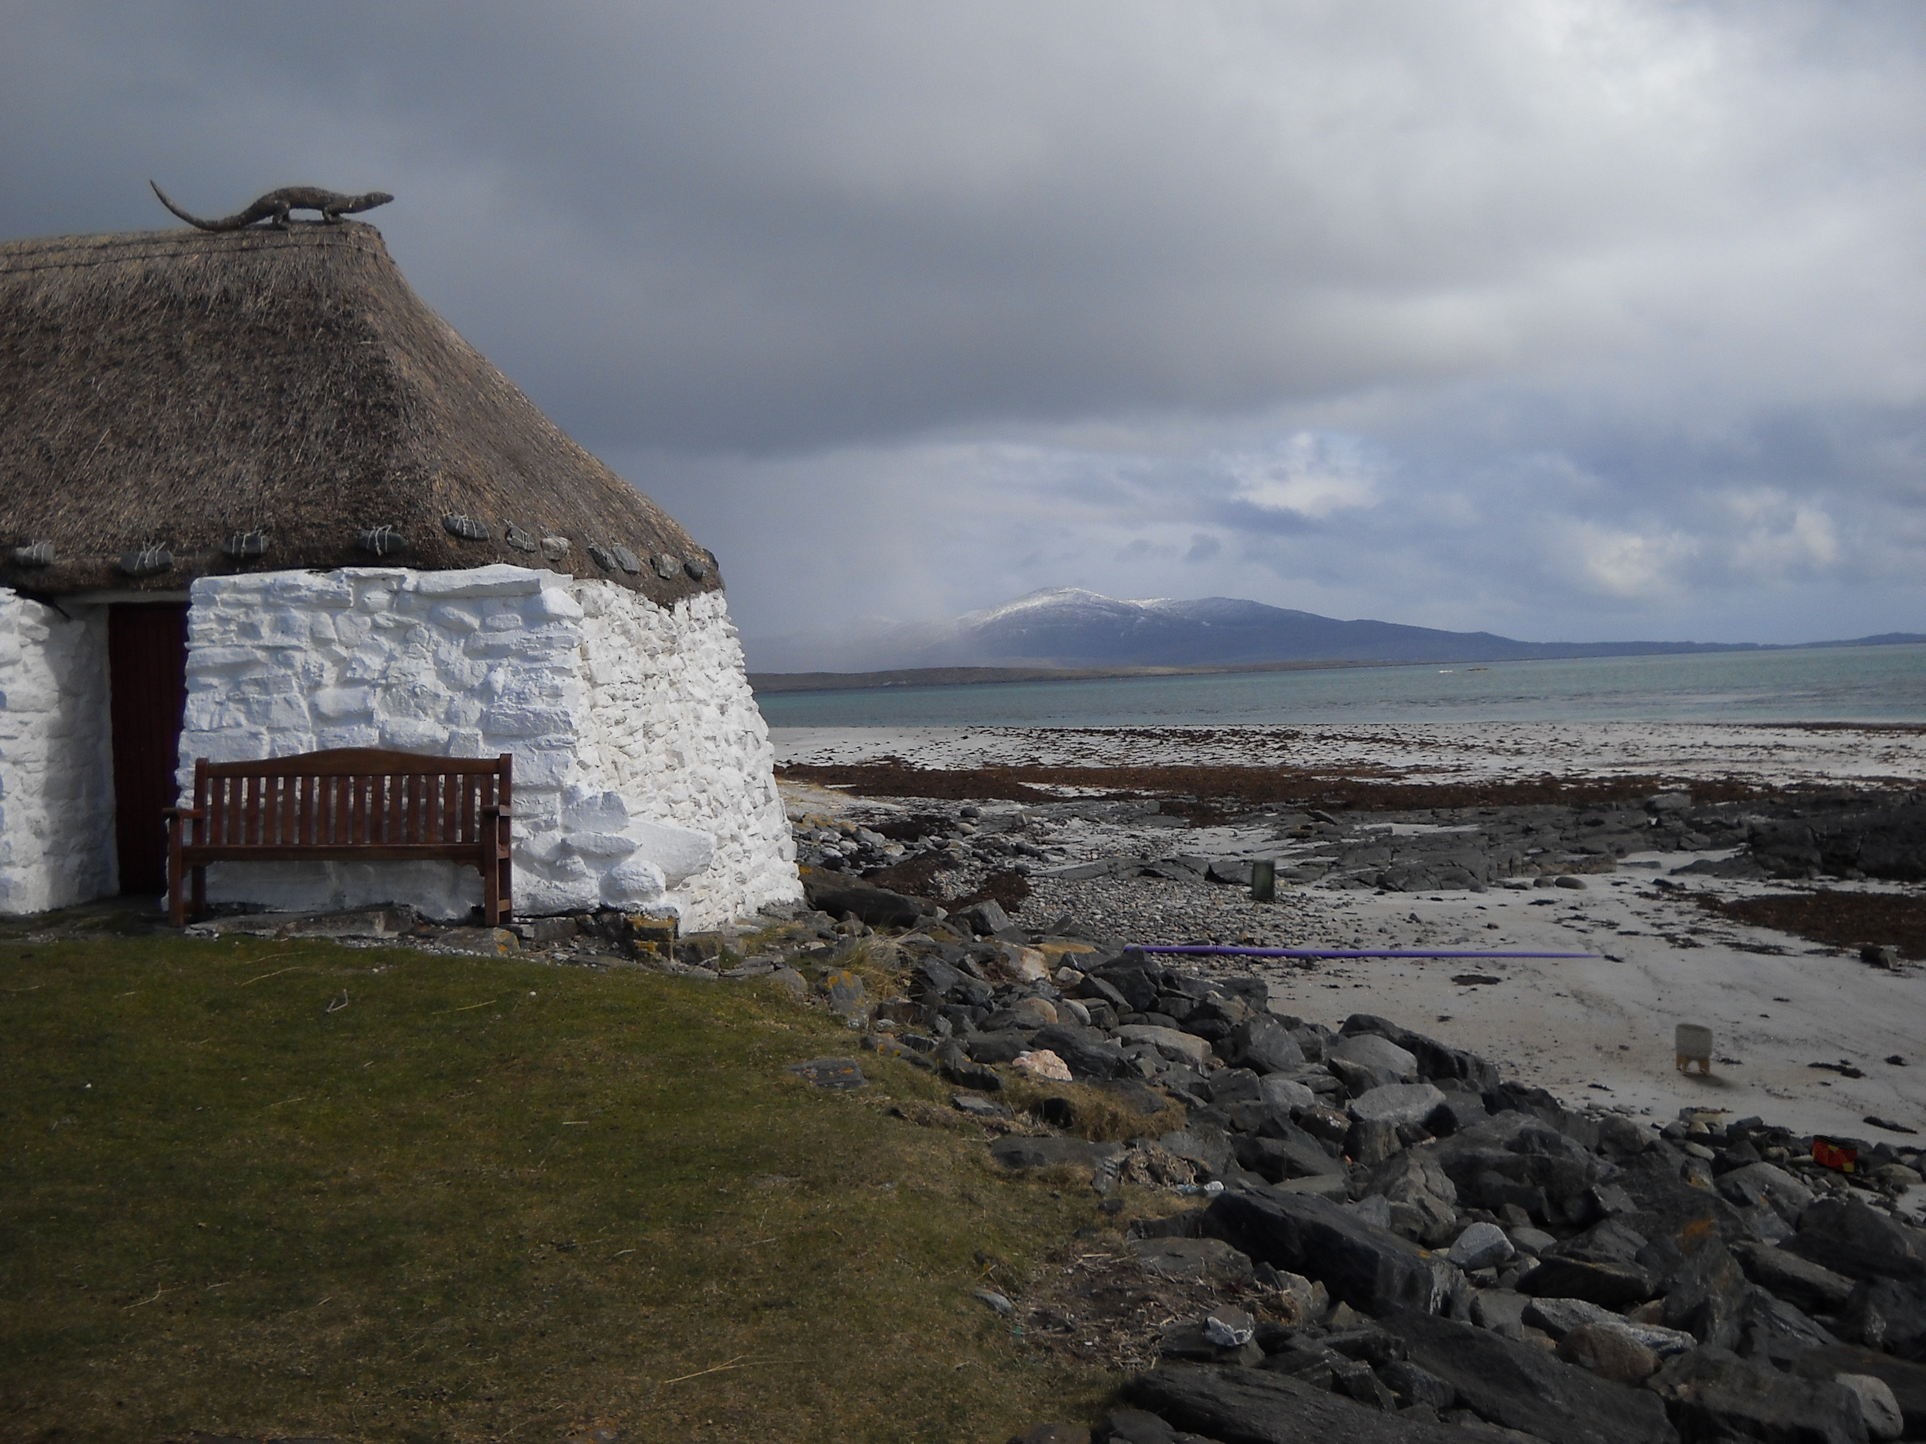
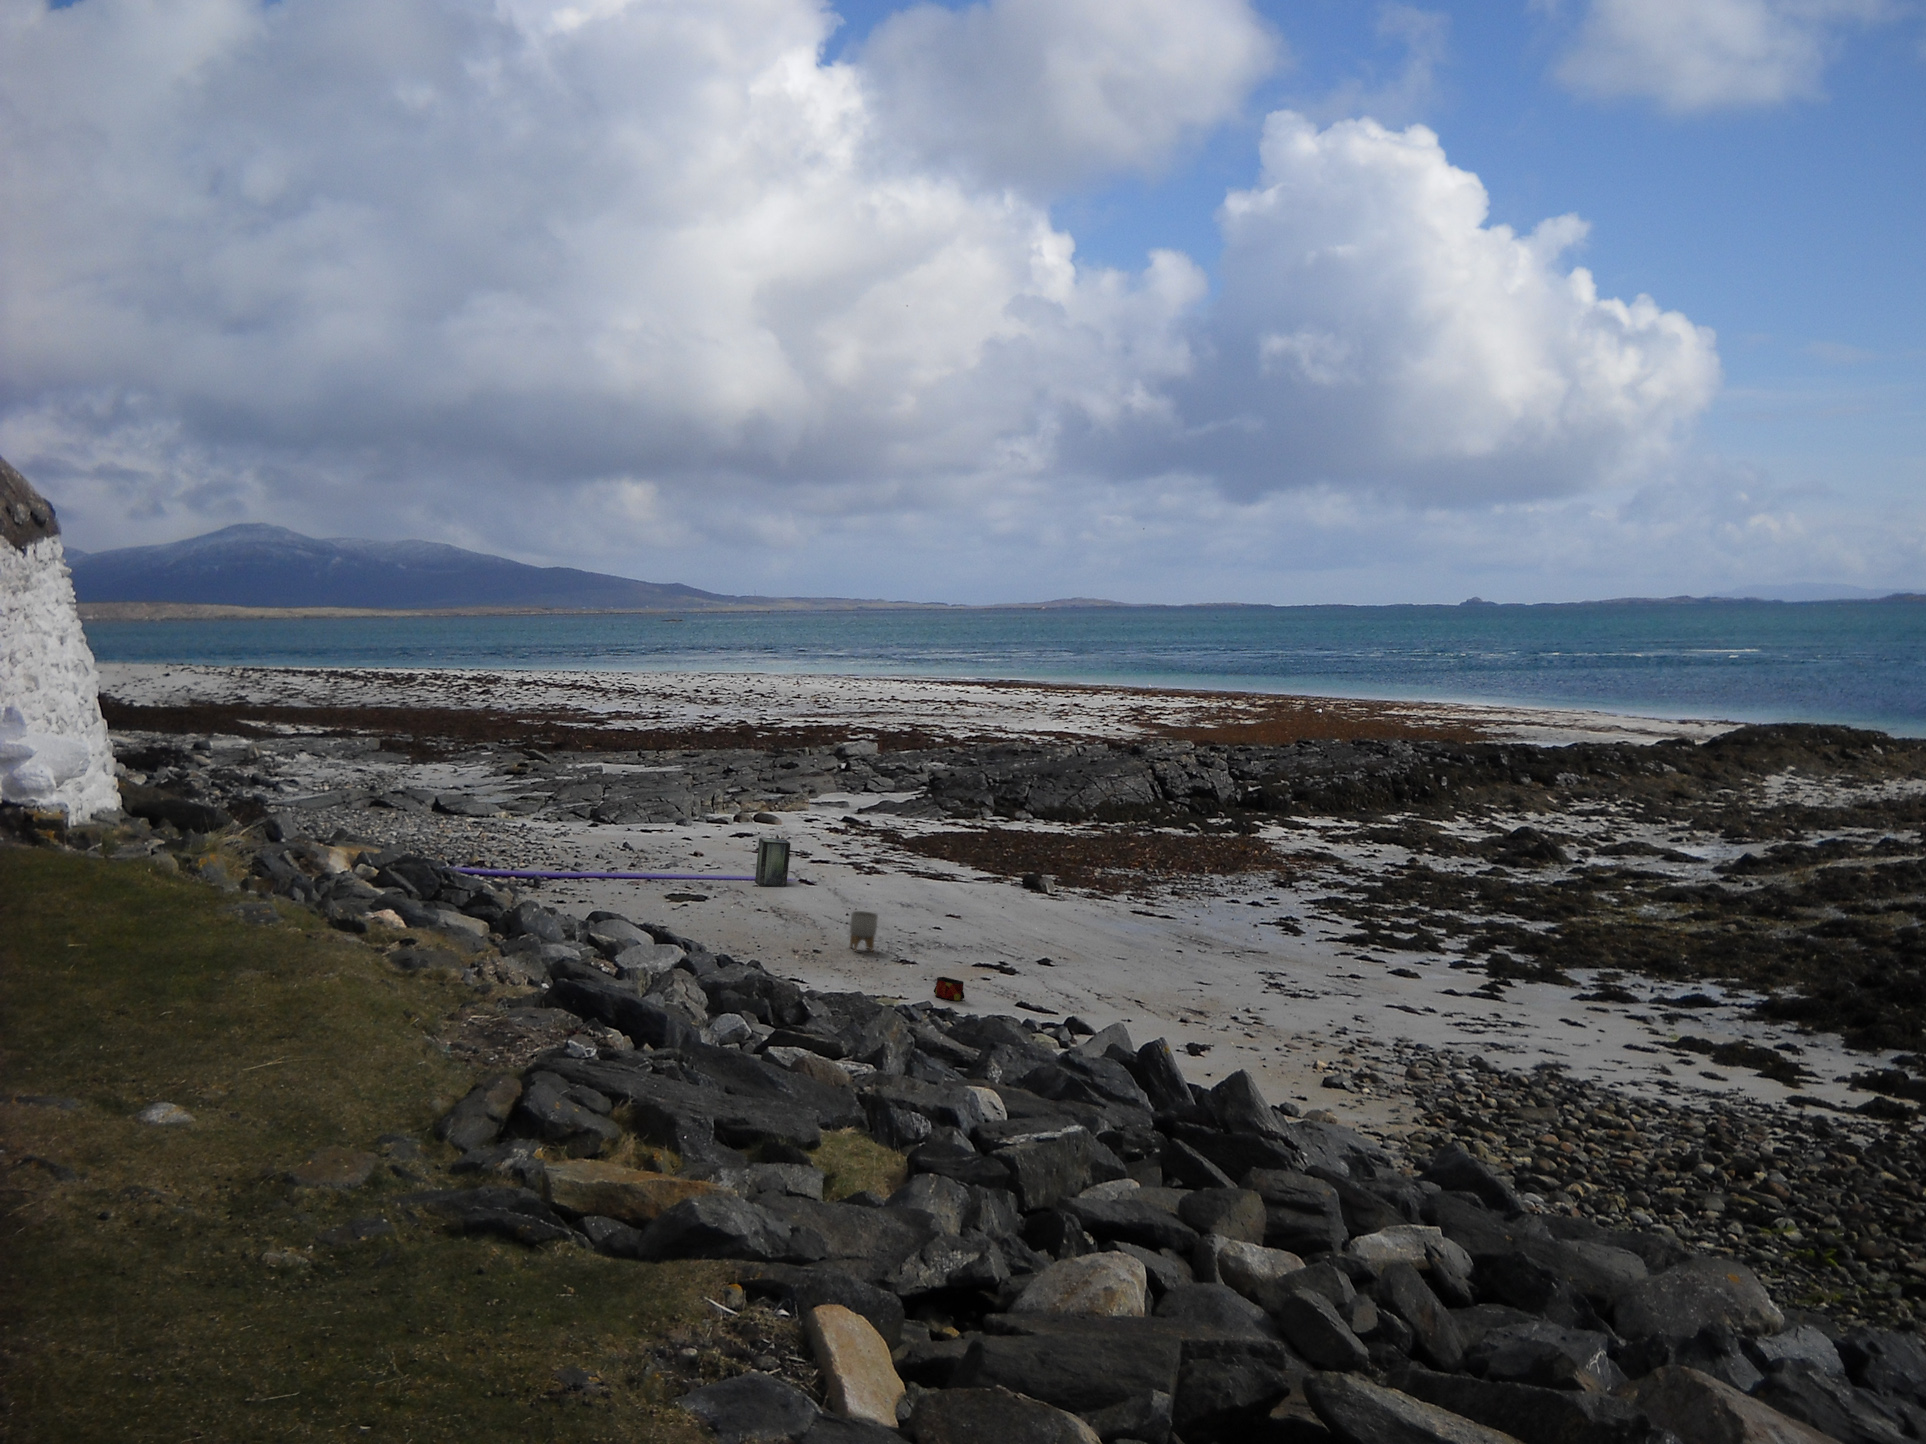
storage box: present [1251,859,1276,901] -> present [755,838,791,887]

